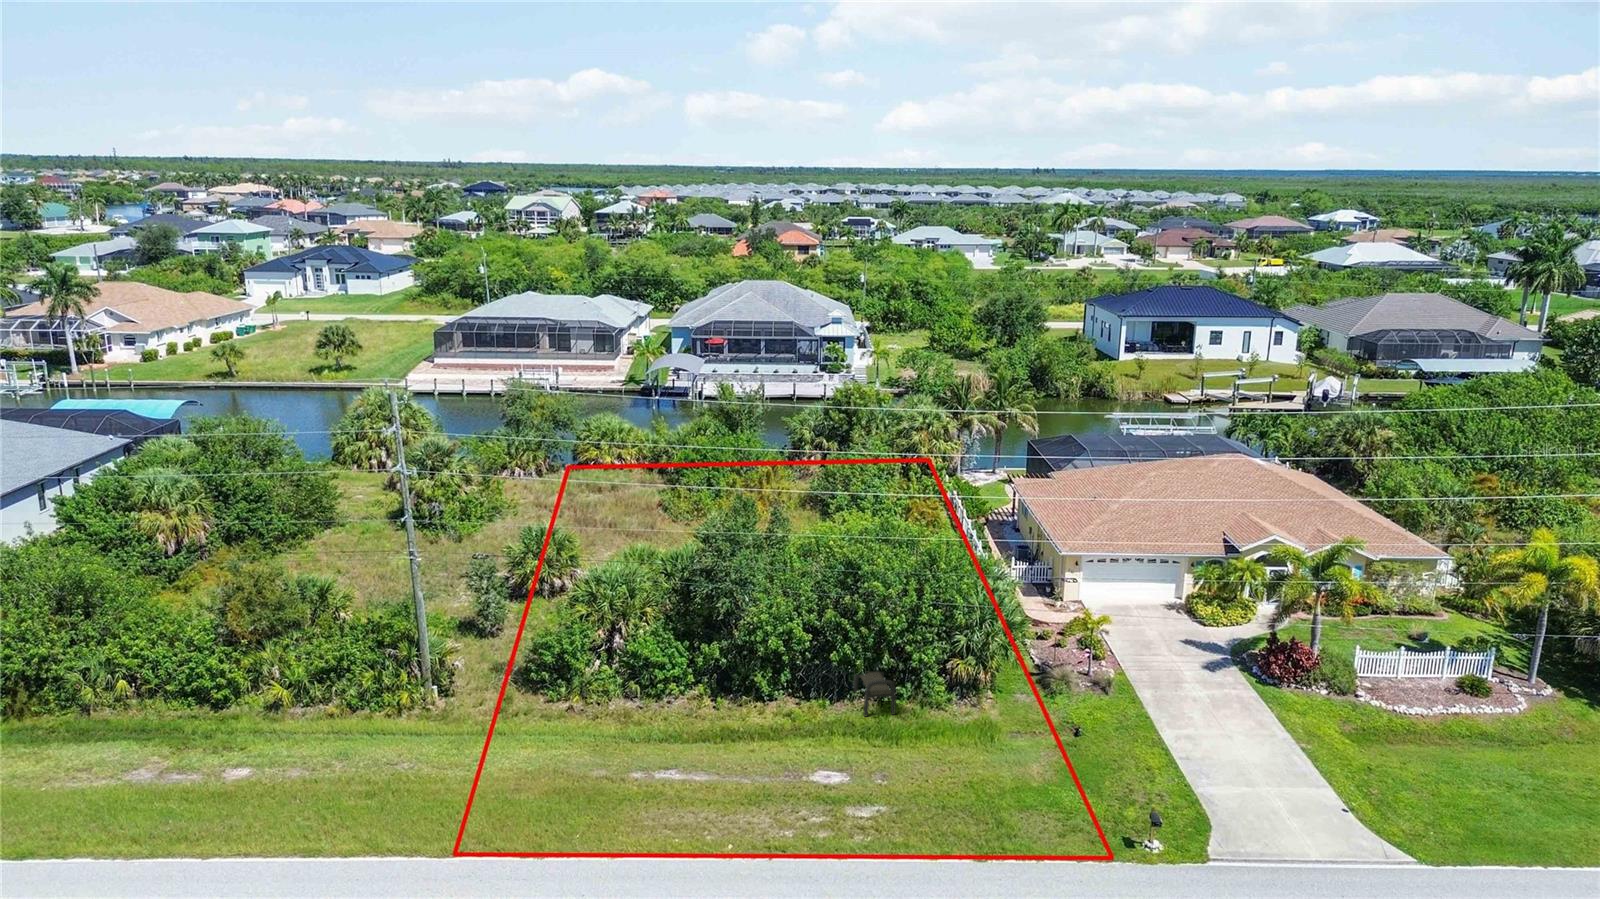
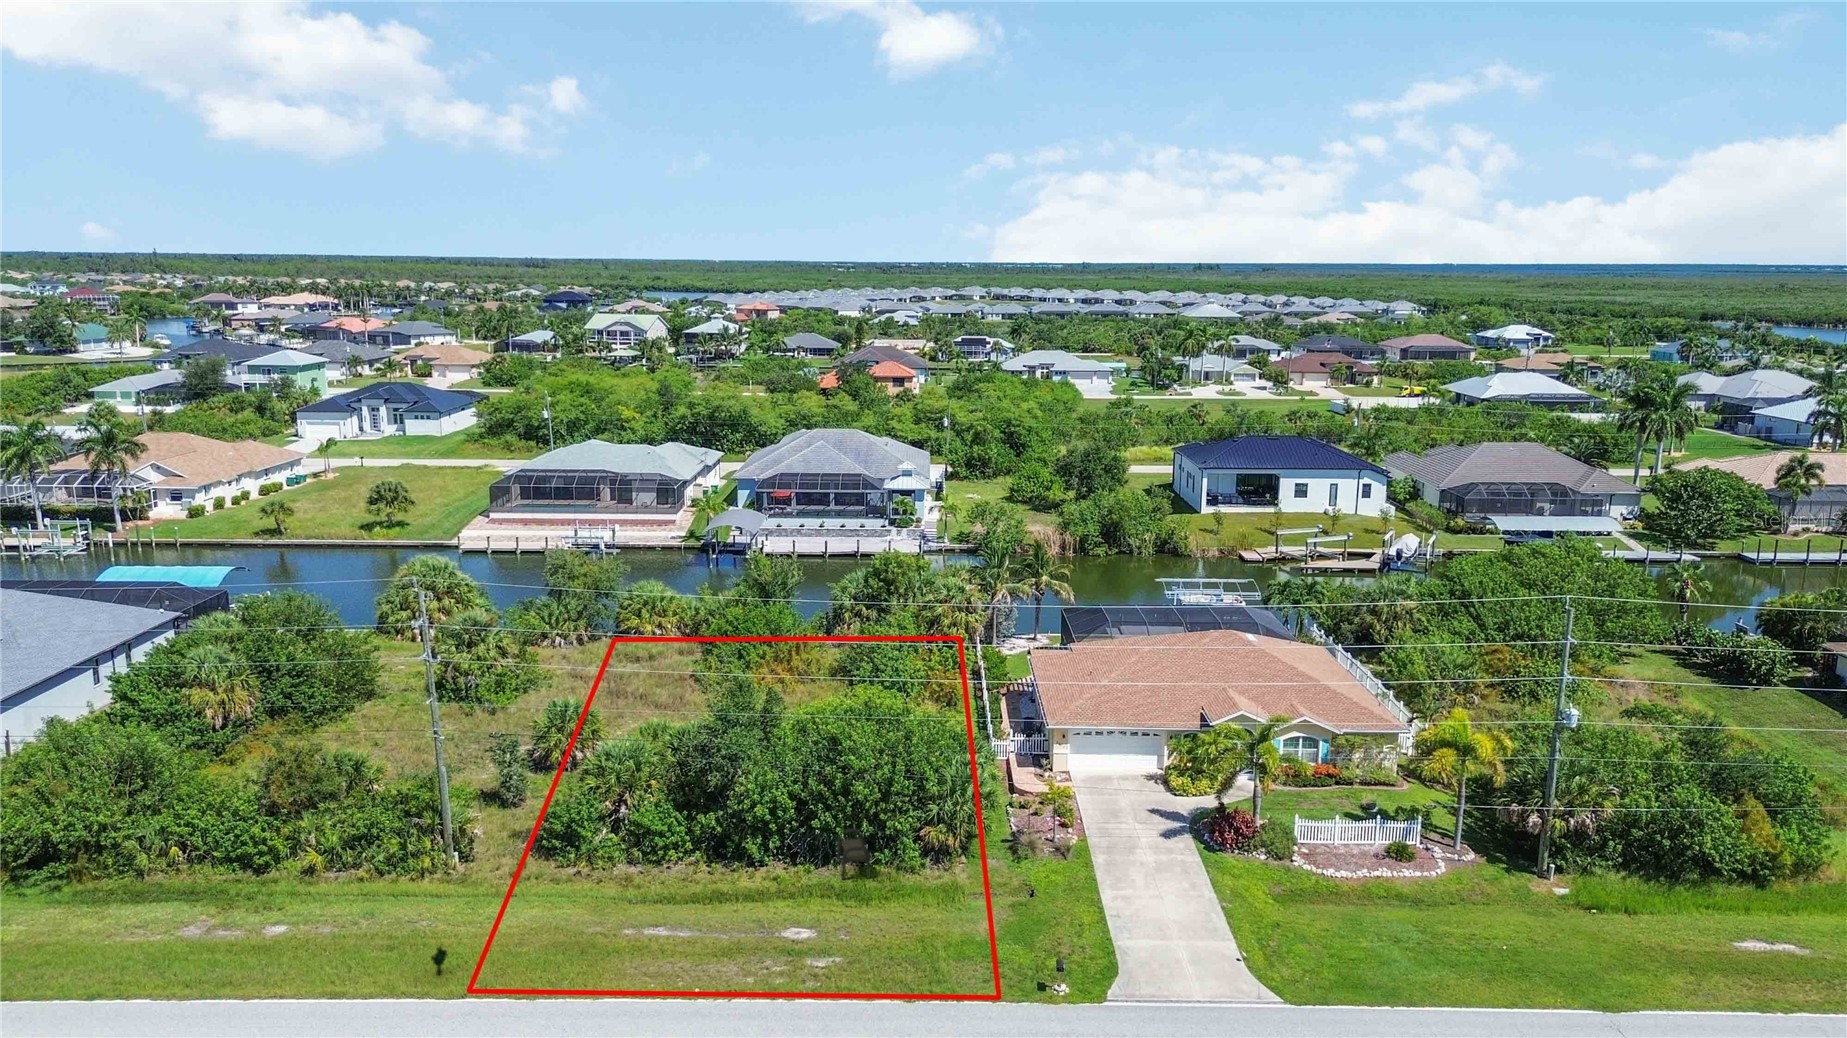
decorative plant: none [416,790,438,826] -> present [431,944,448,975]

